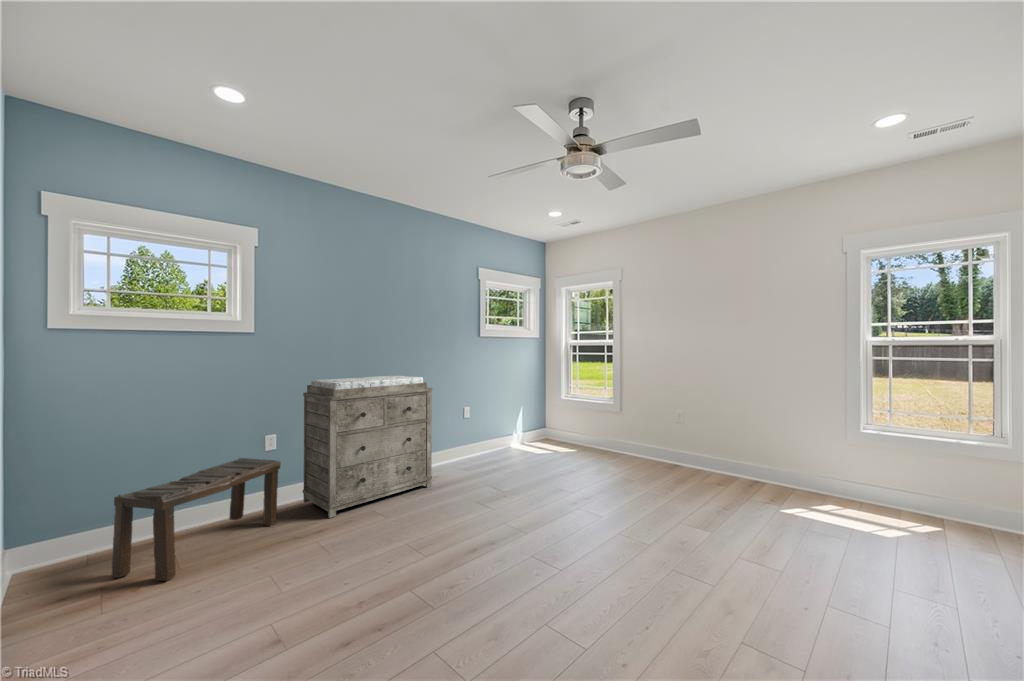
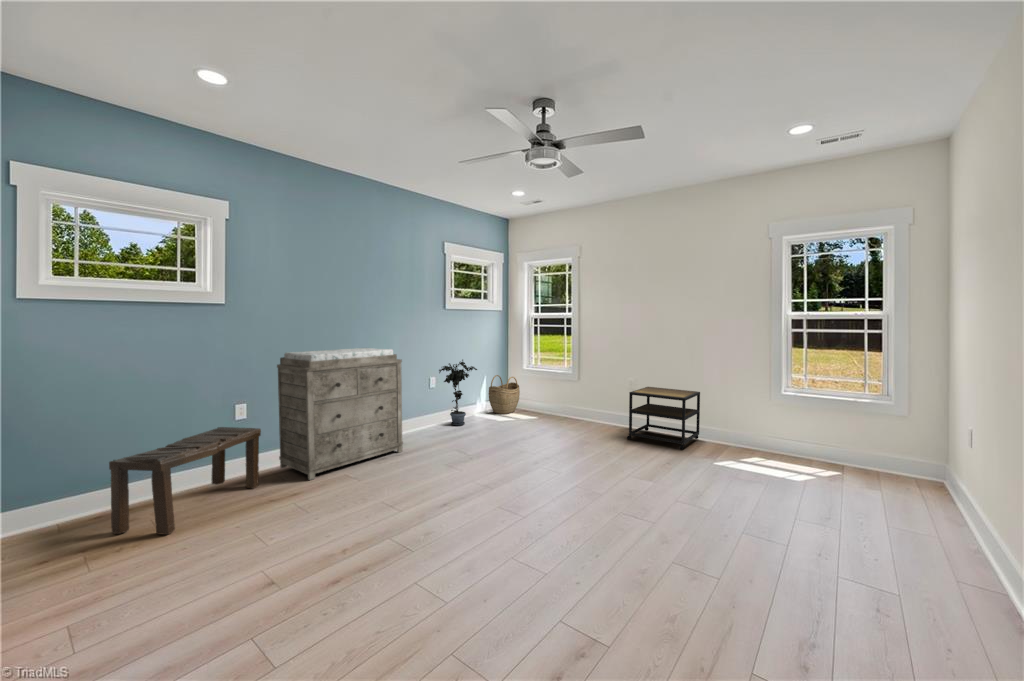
potted plant: none [472,387,513,458] -> present [439,360,477,426]
woven basket: none [525,404,558,446] -> present [488,375,520,414]
side table: none [677,419,762,493] -> present [627,387,700,449]

